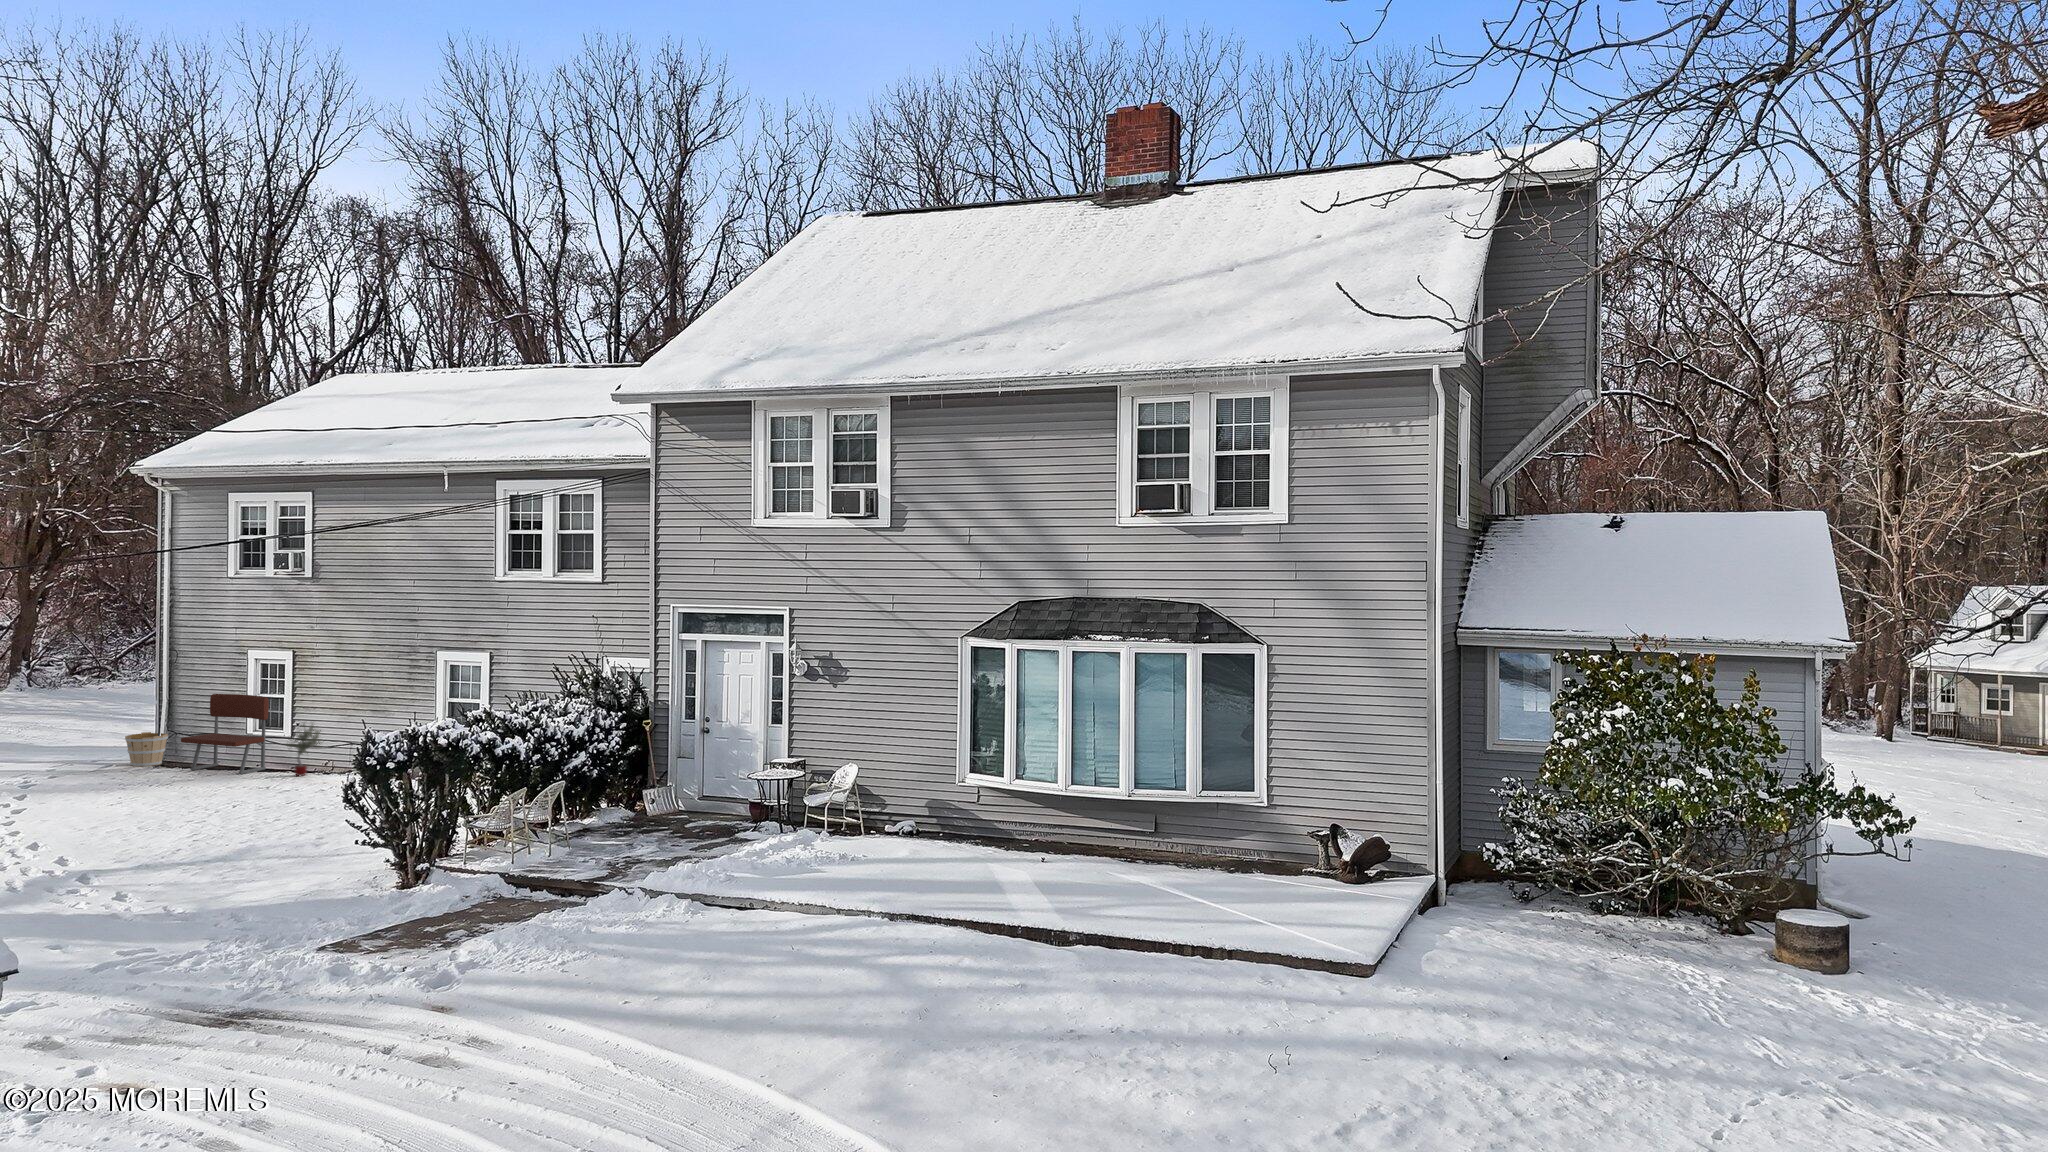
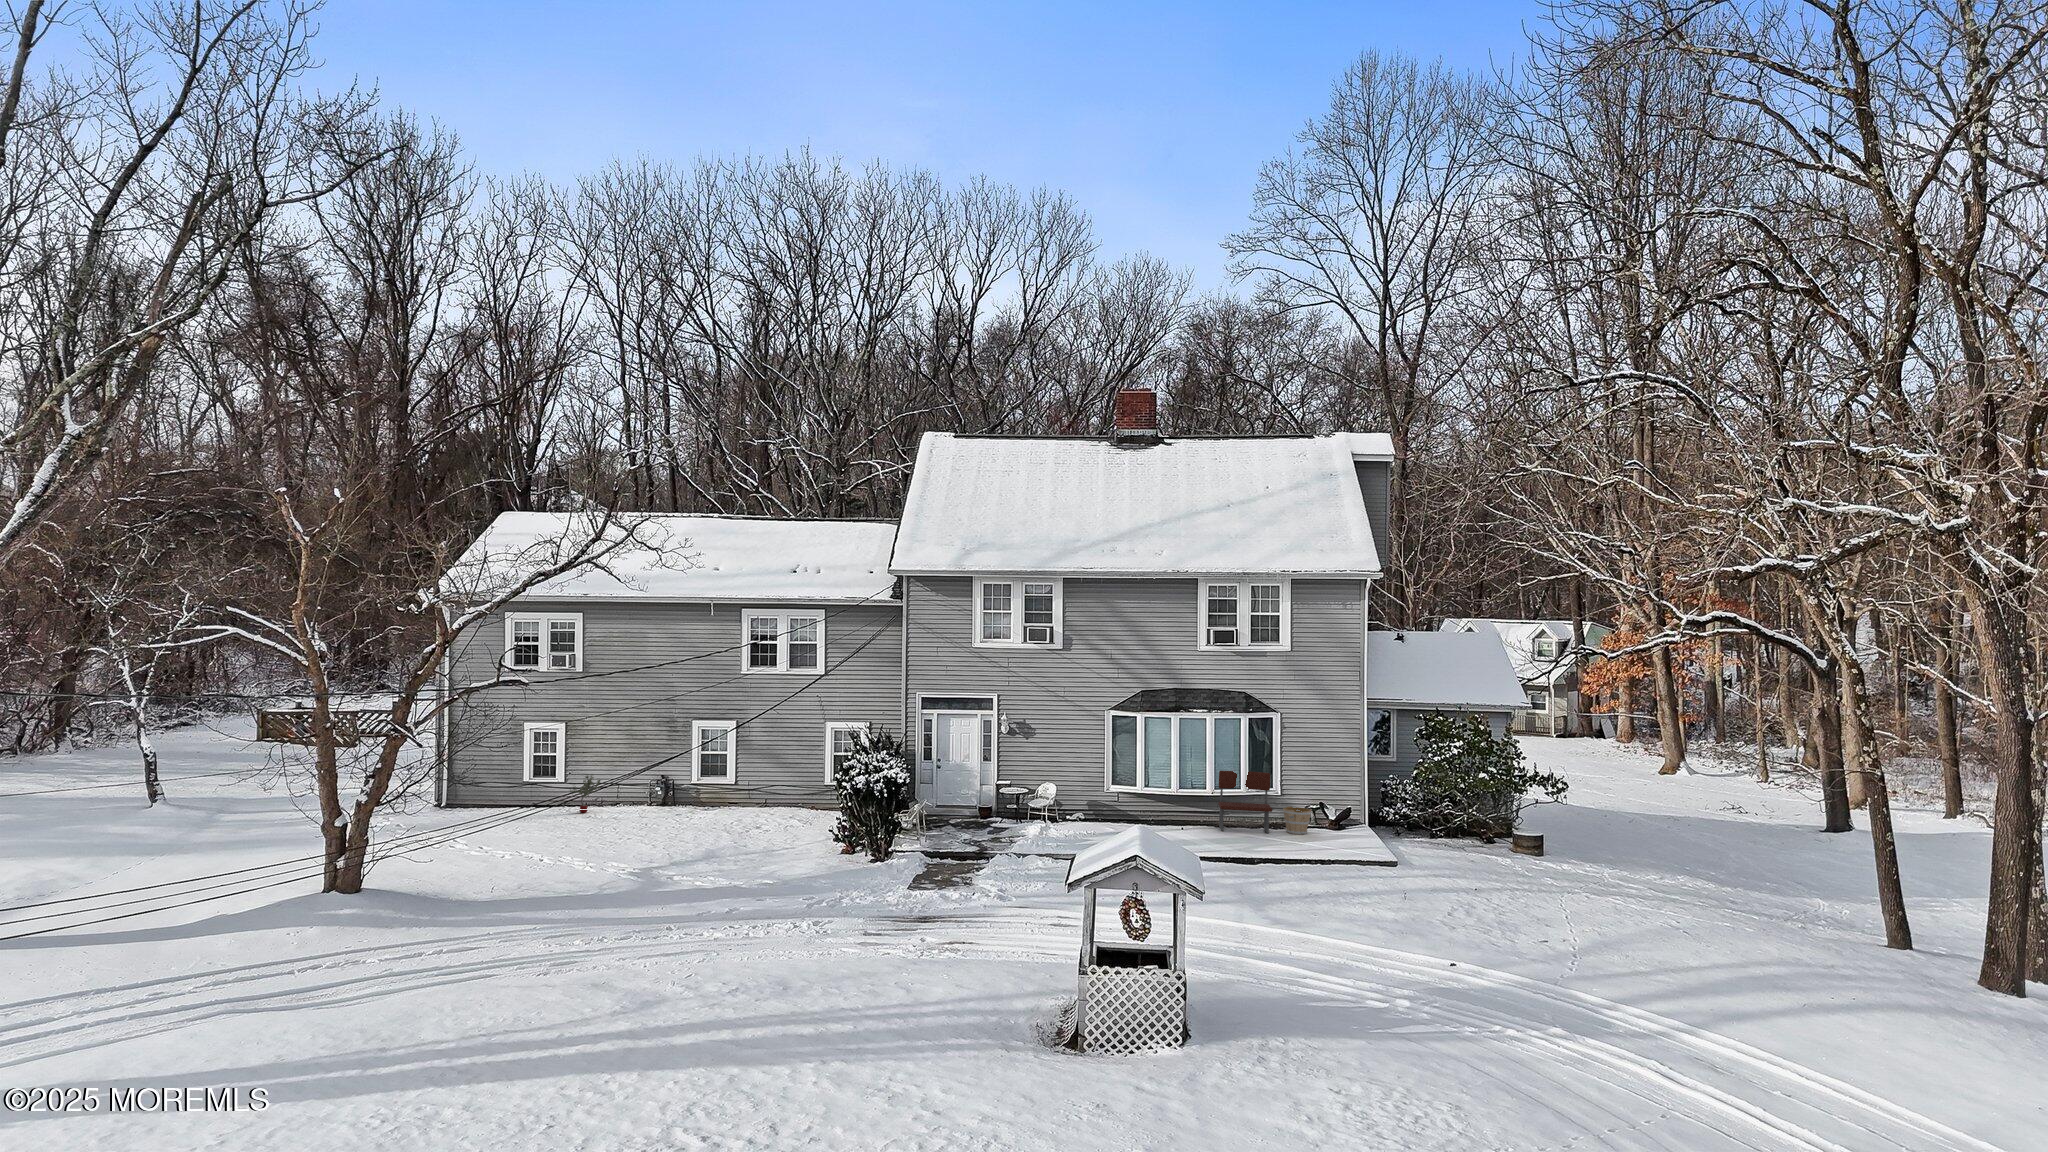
bench: present [181,694,269,774] -> present [1218,771,1272,833]
wooden bucket: present [125,732,168,767] -> present [1283,806,1312,834]

